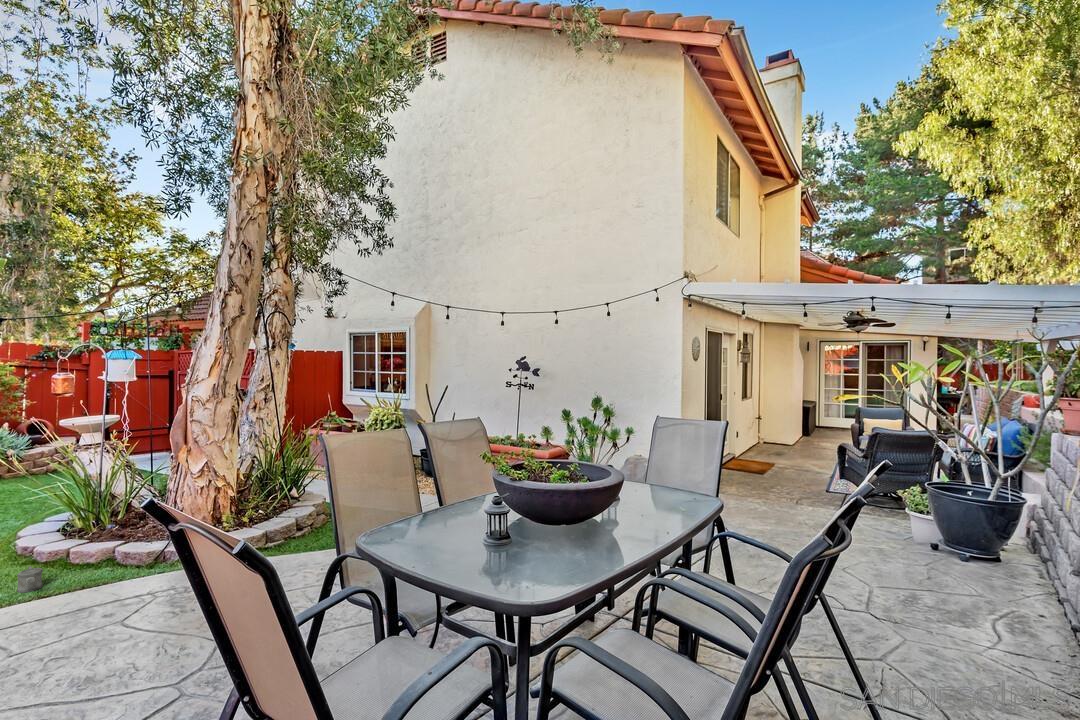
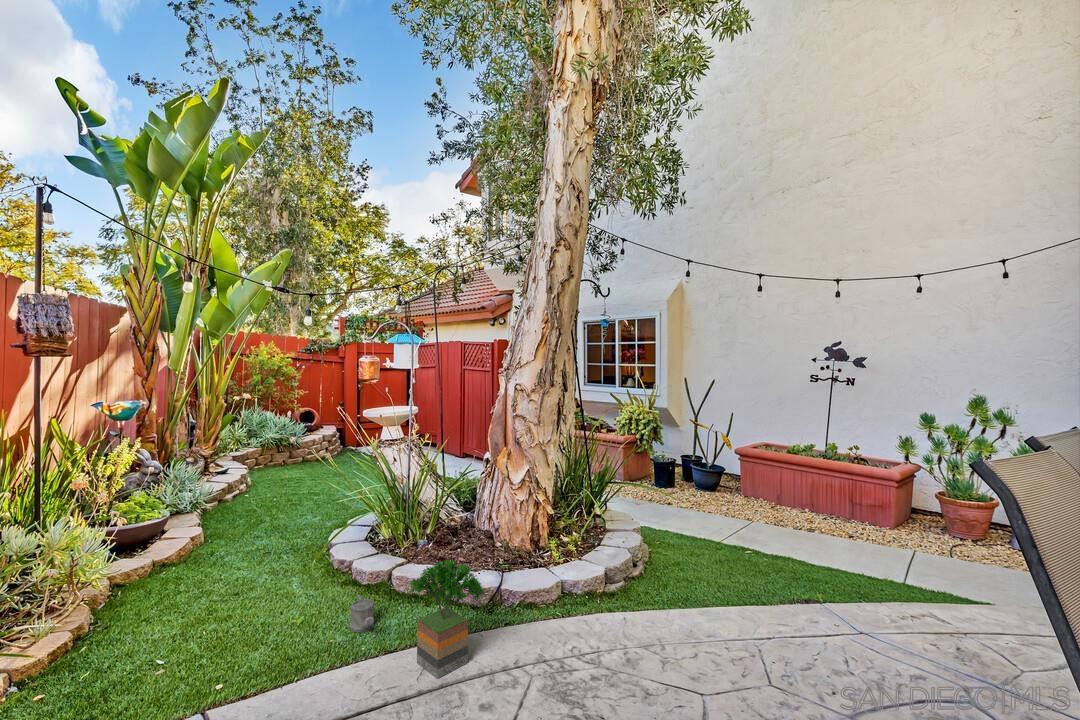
potted tree: none [59,527,128,610] -> present [409,559,485,679]

